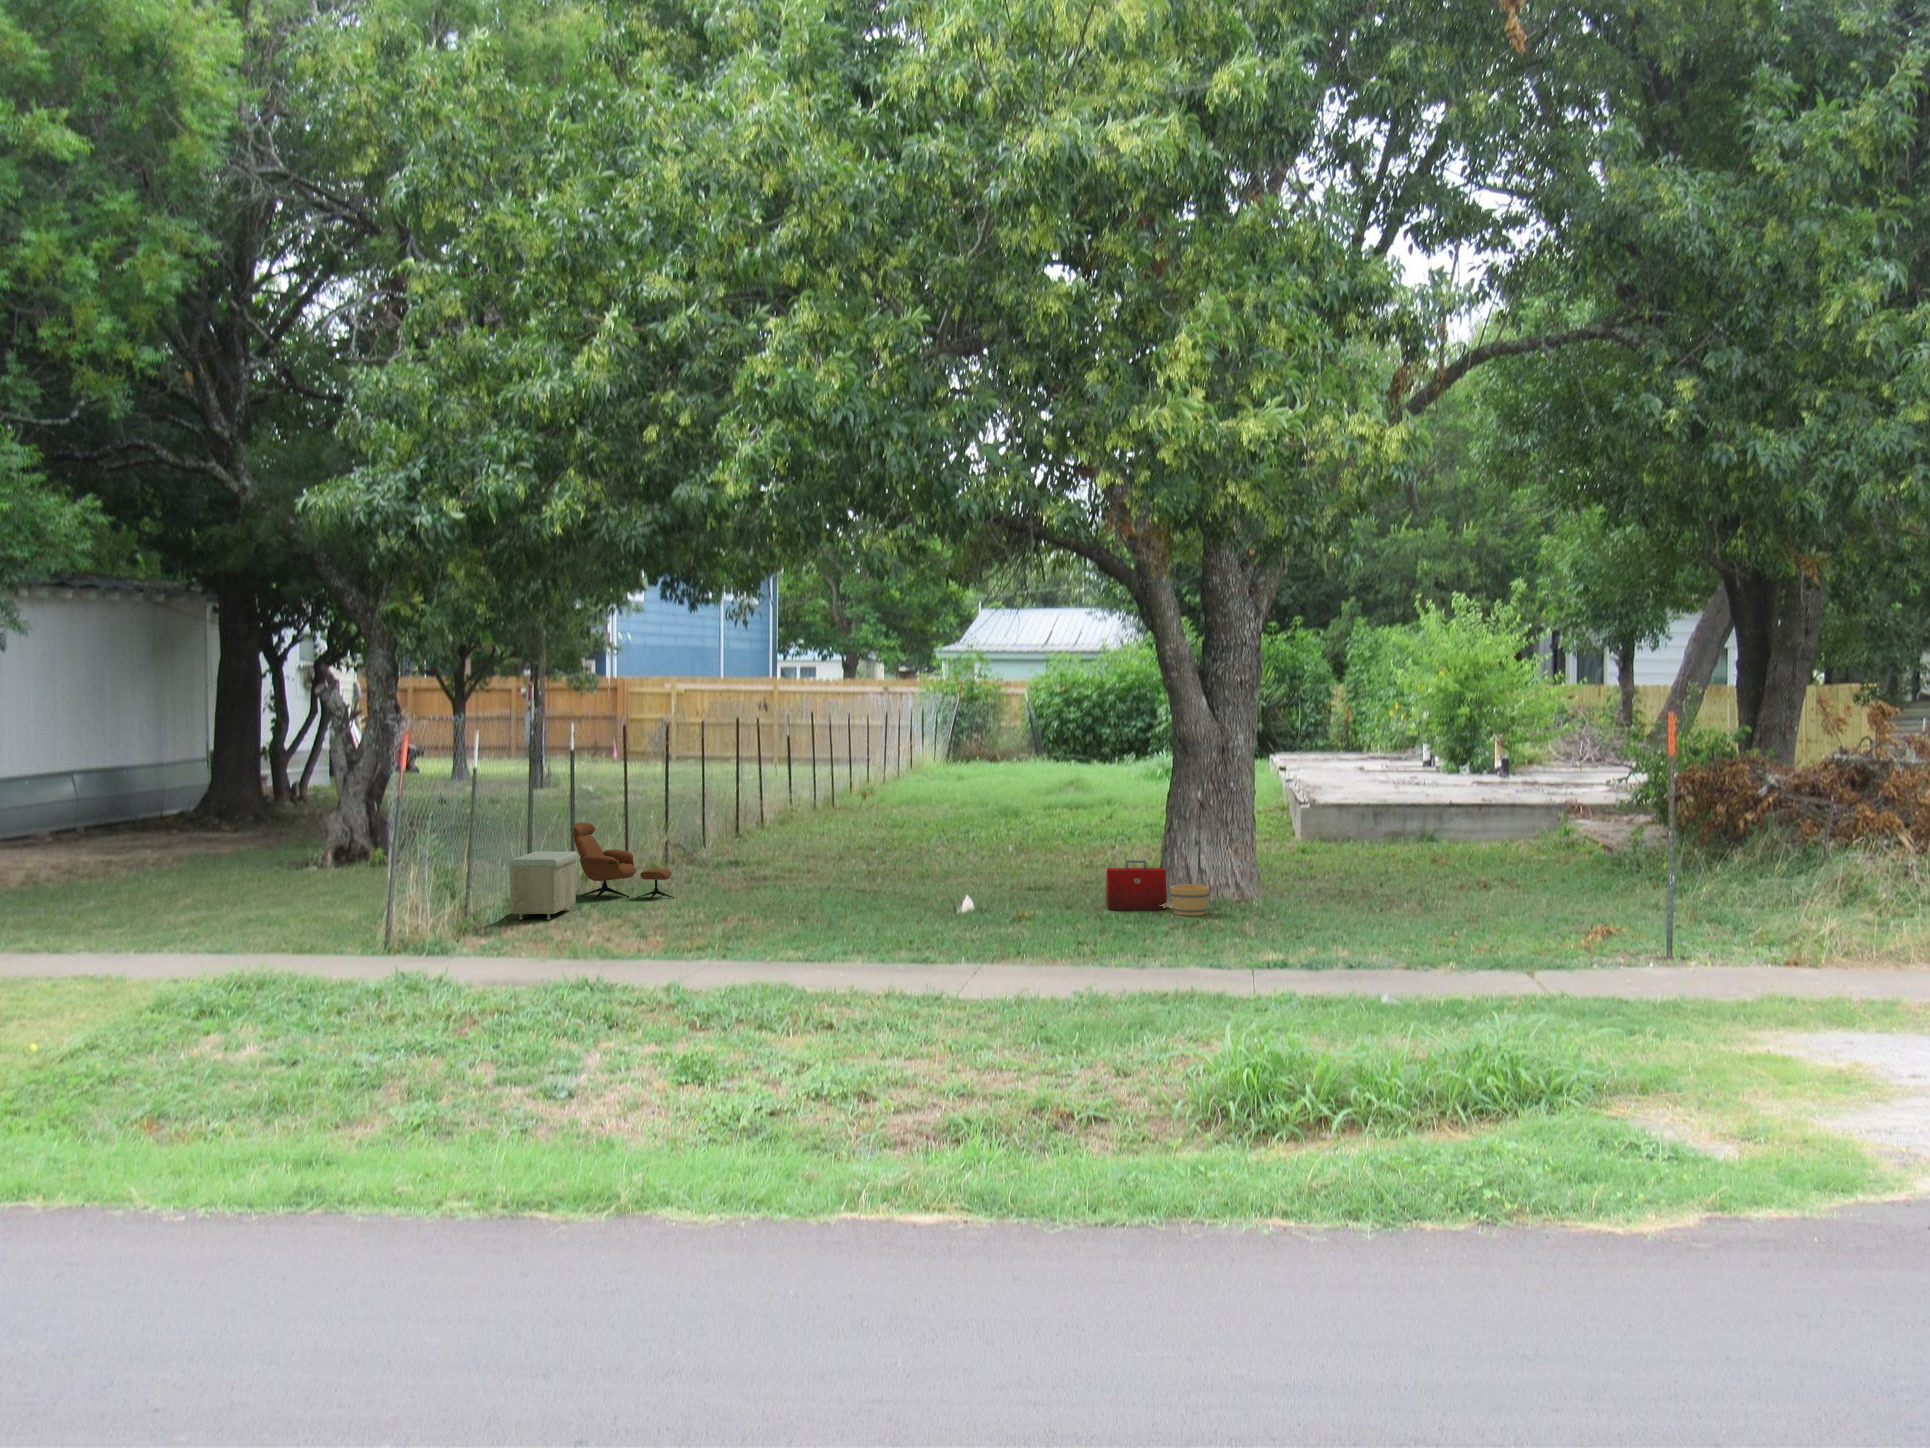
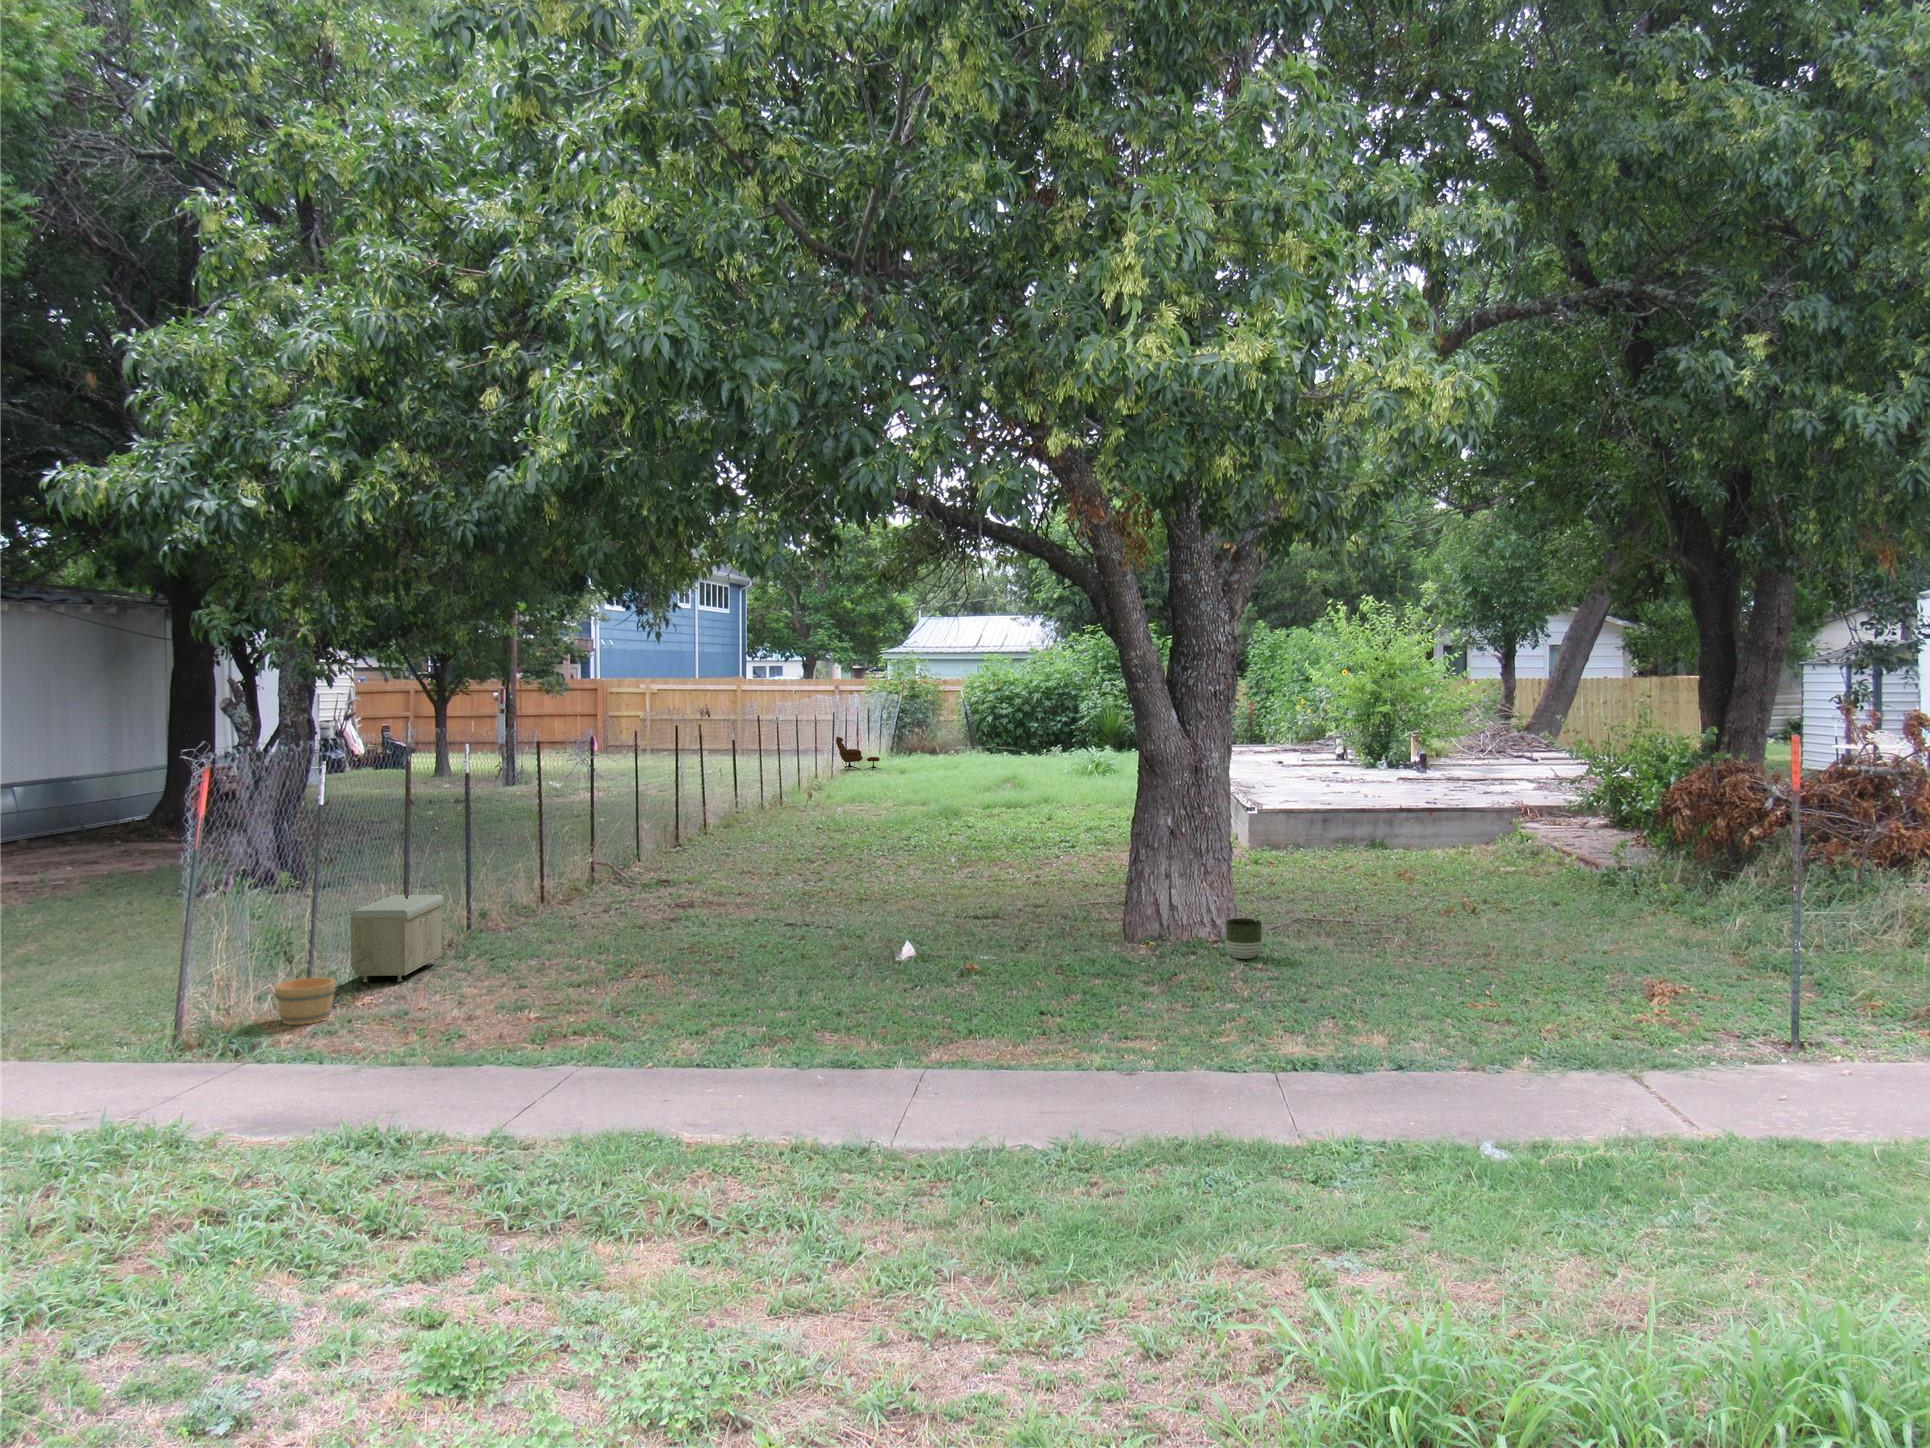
lounge chair: present [573,822,674,900] -> present [836,737,882,770]
toolbox: present [1106,860,1166,910] -> none [1064,897,1134,956]
planter: none [1245,879,1276,913] -> present [1226,918,1262,959]
bucket: present [1170,885,1210,916] -> present [275,977,336,1025]

